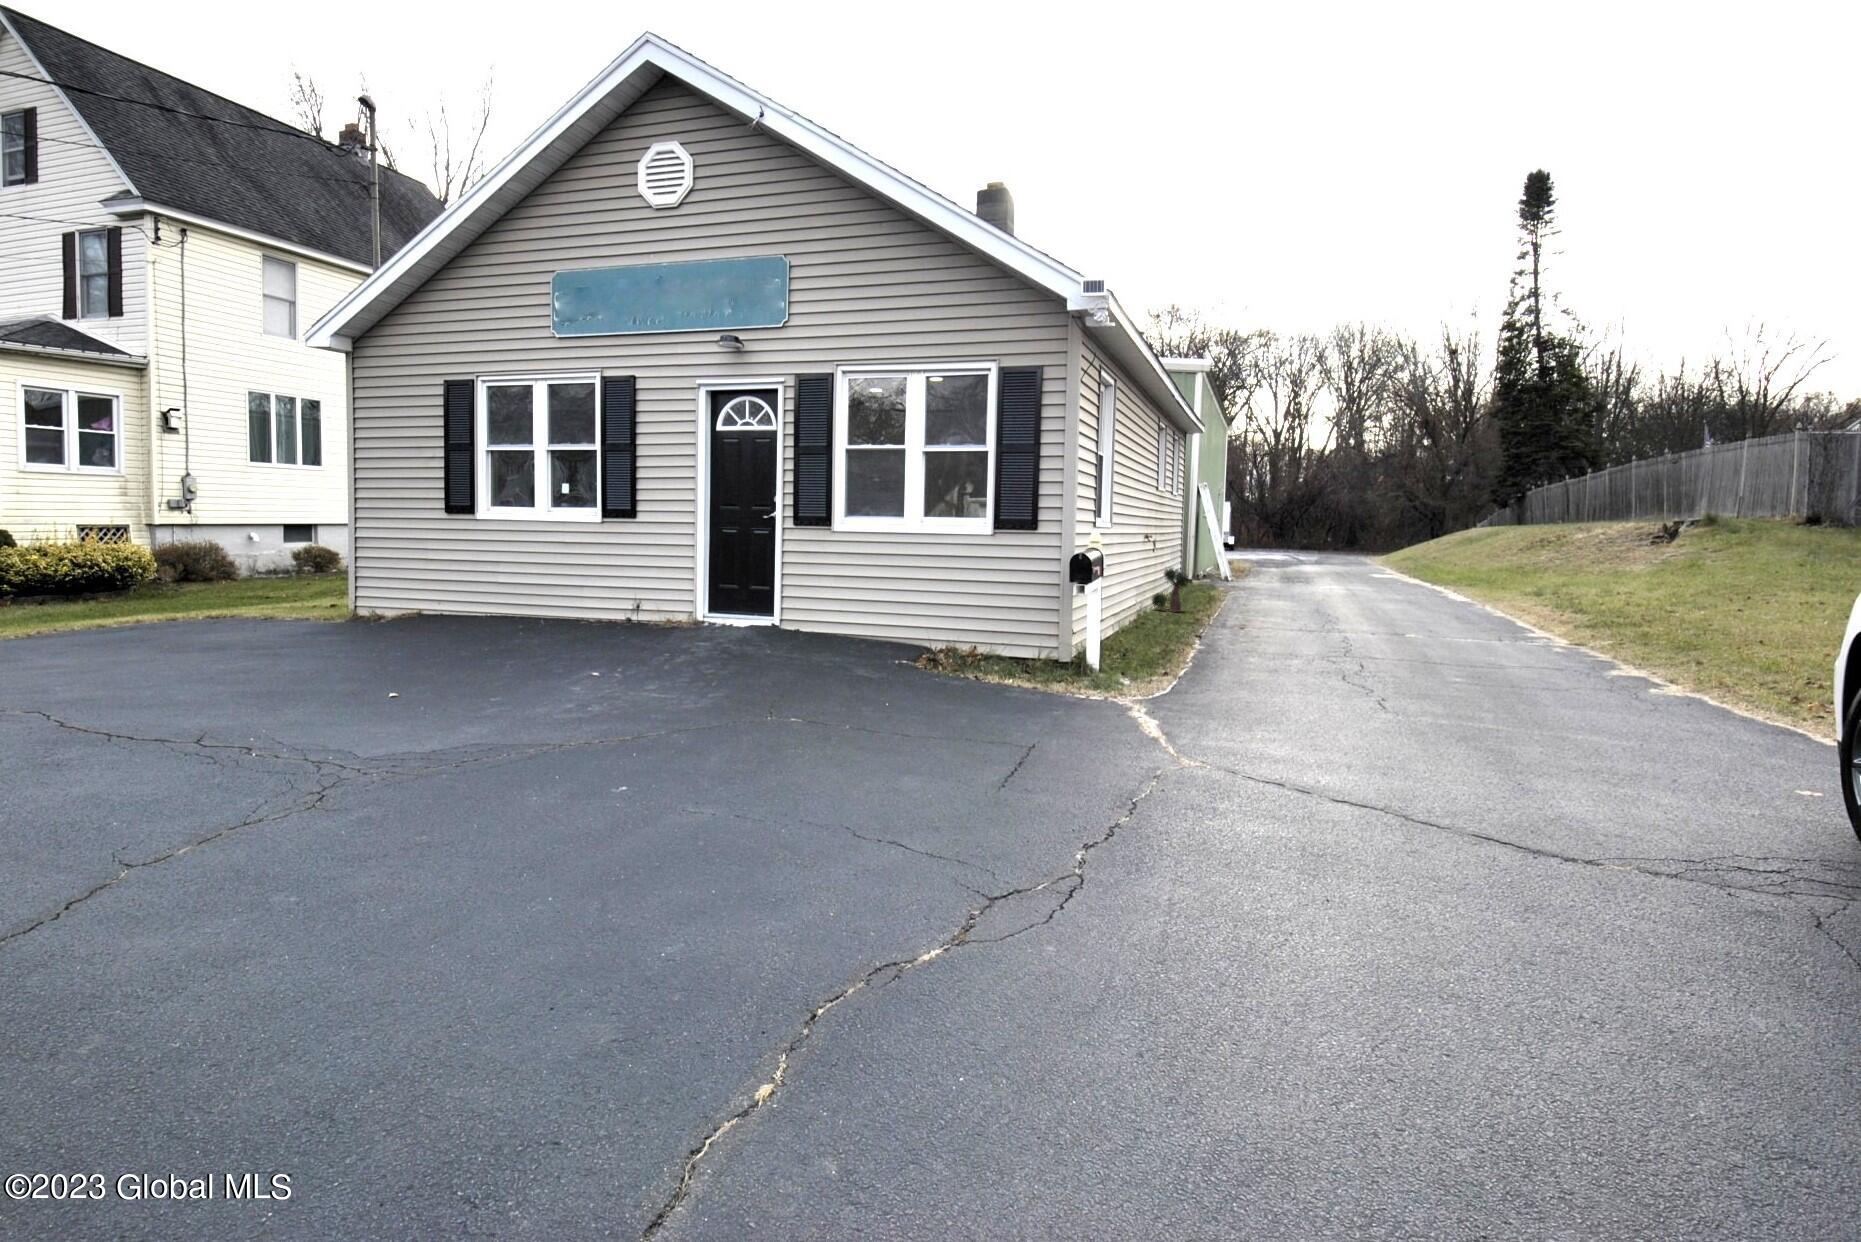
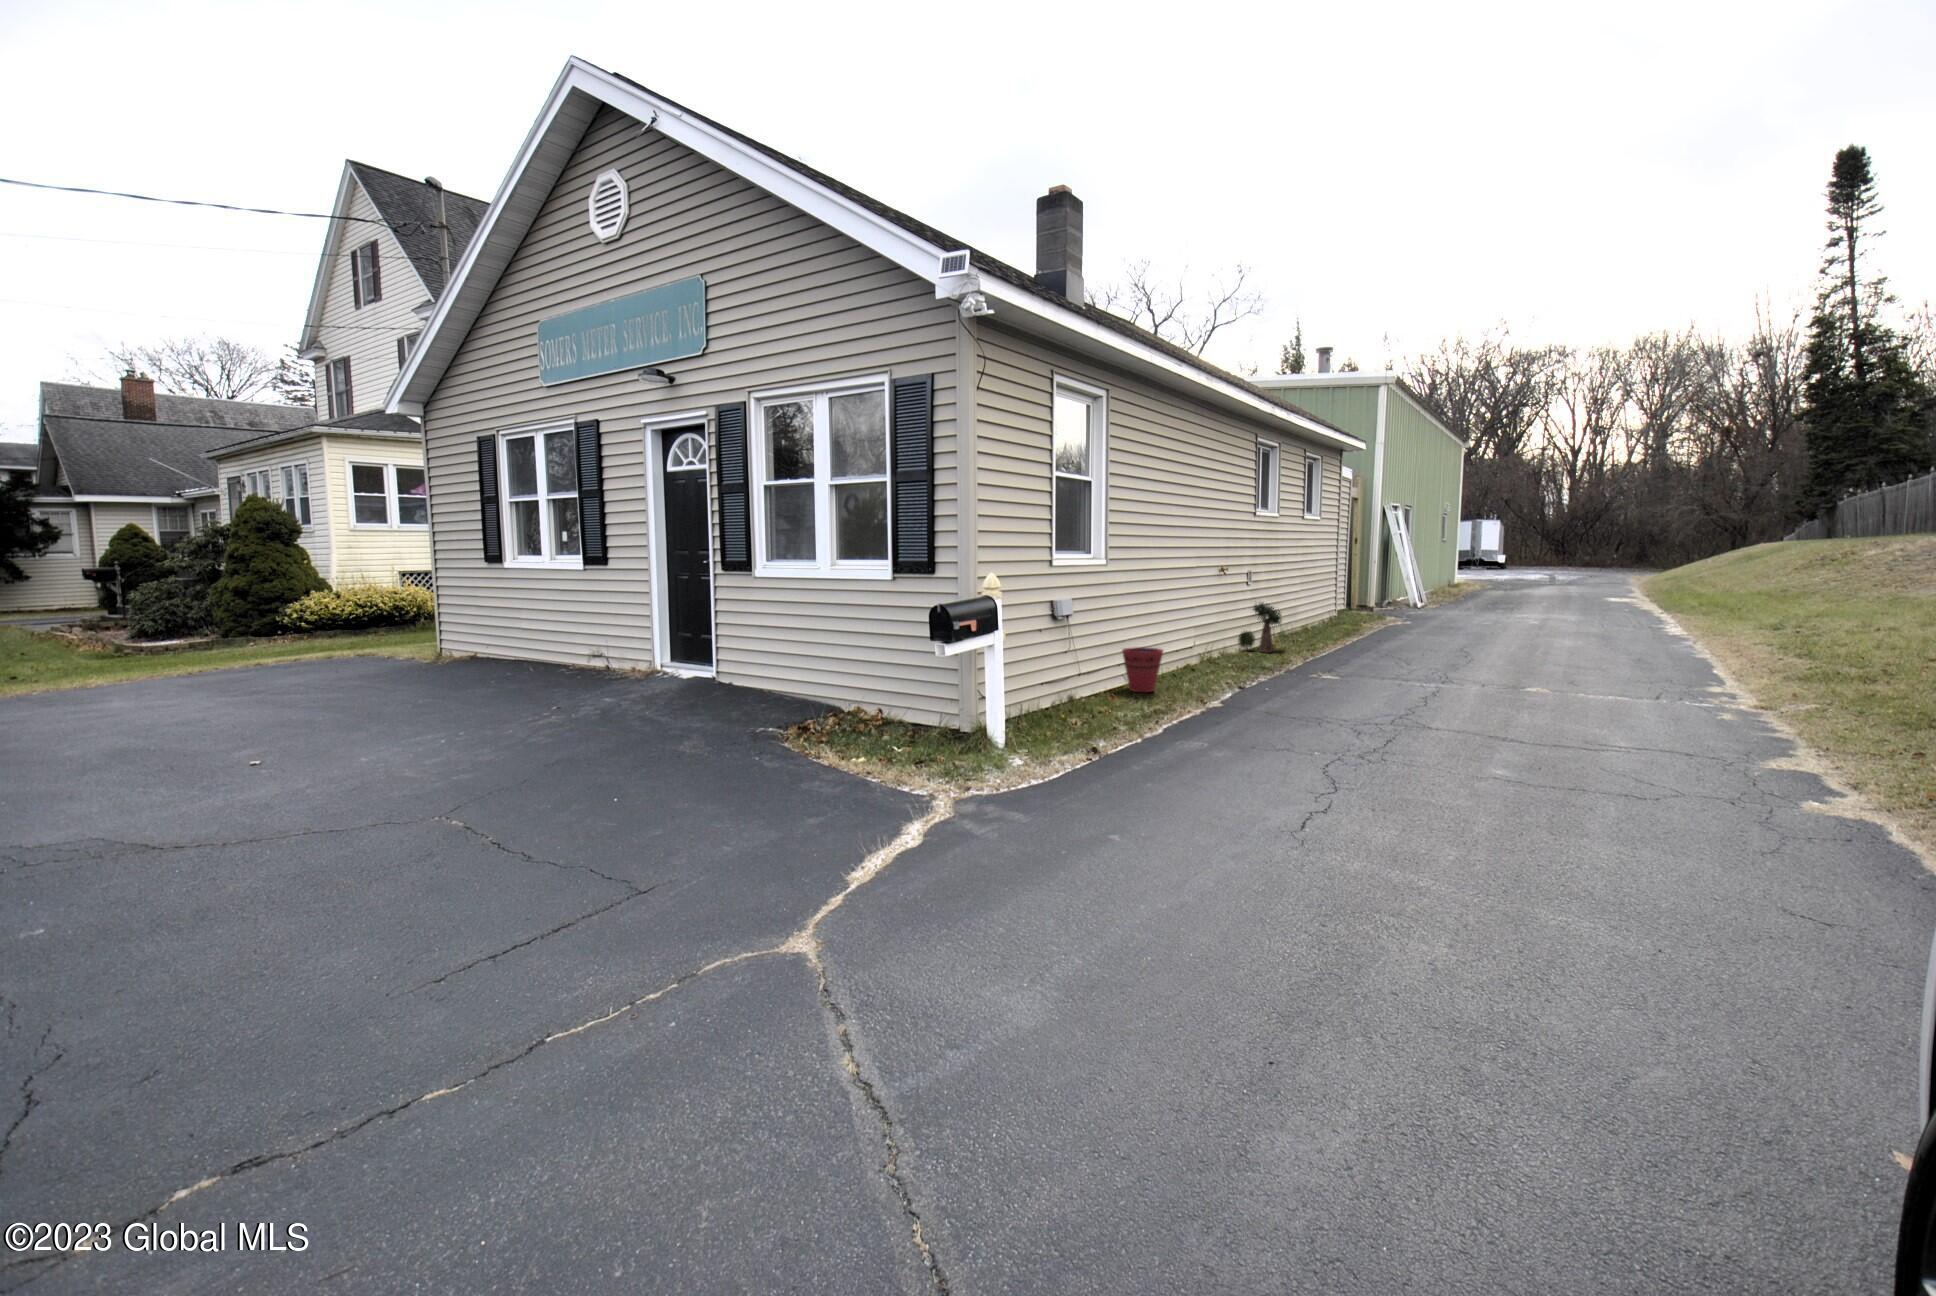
bucket: none [1115,596,1150,632] -> present [1122,647,1163,692]

